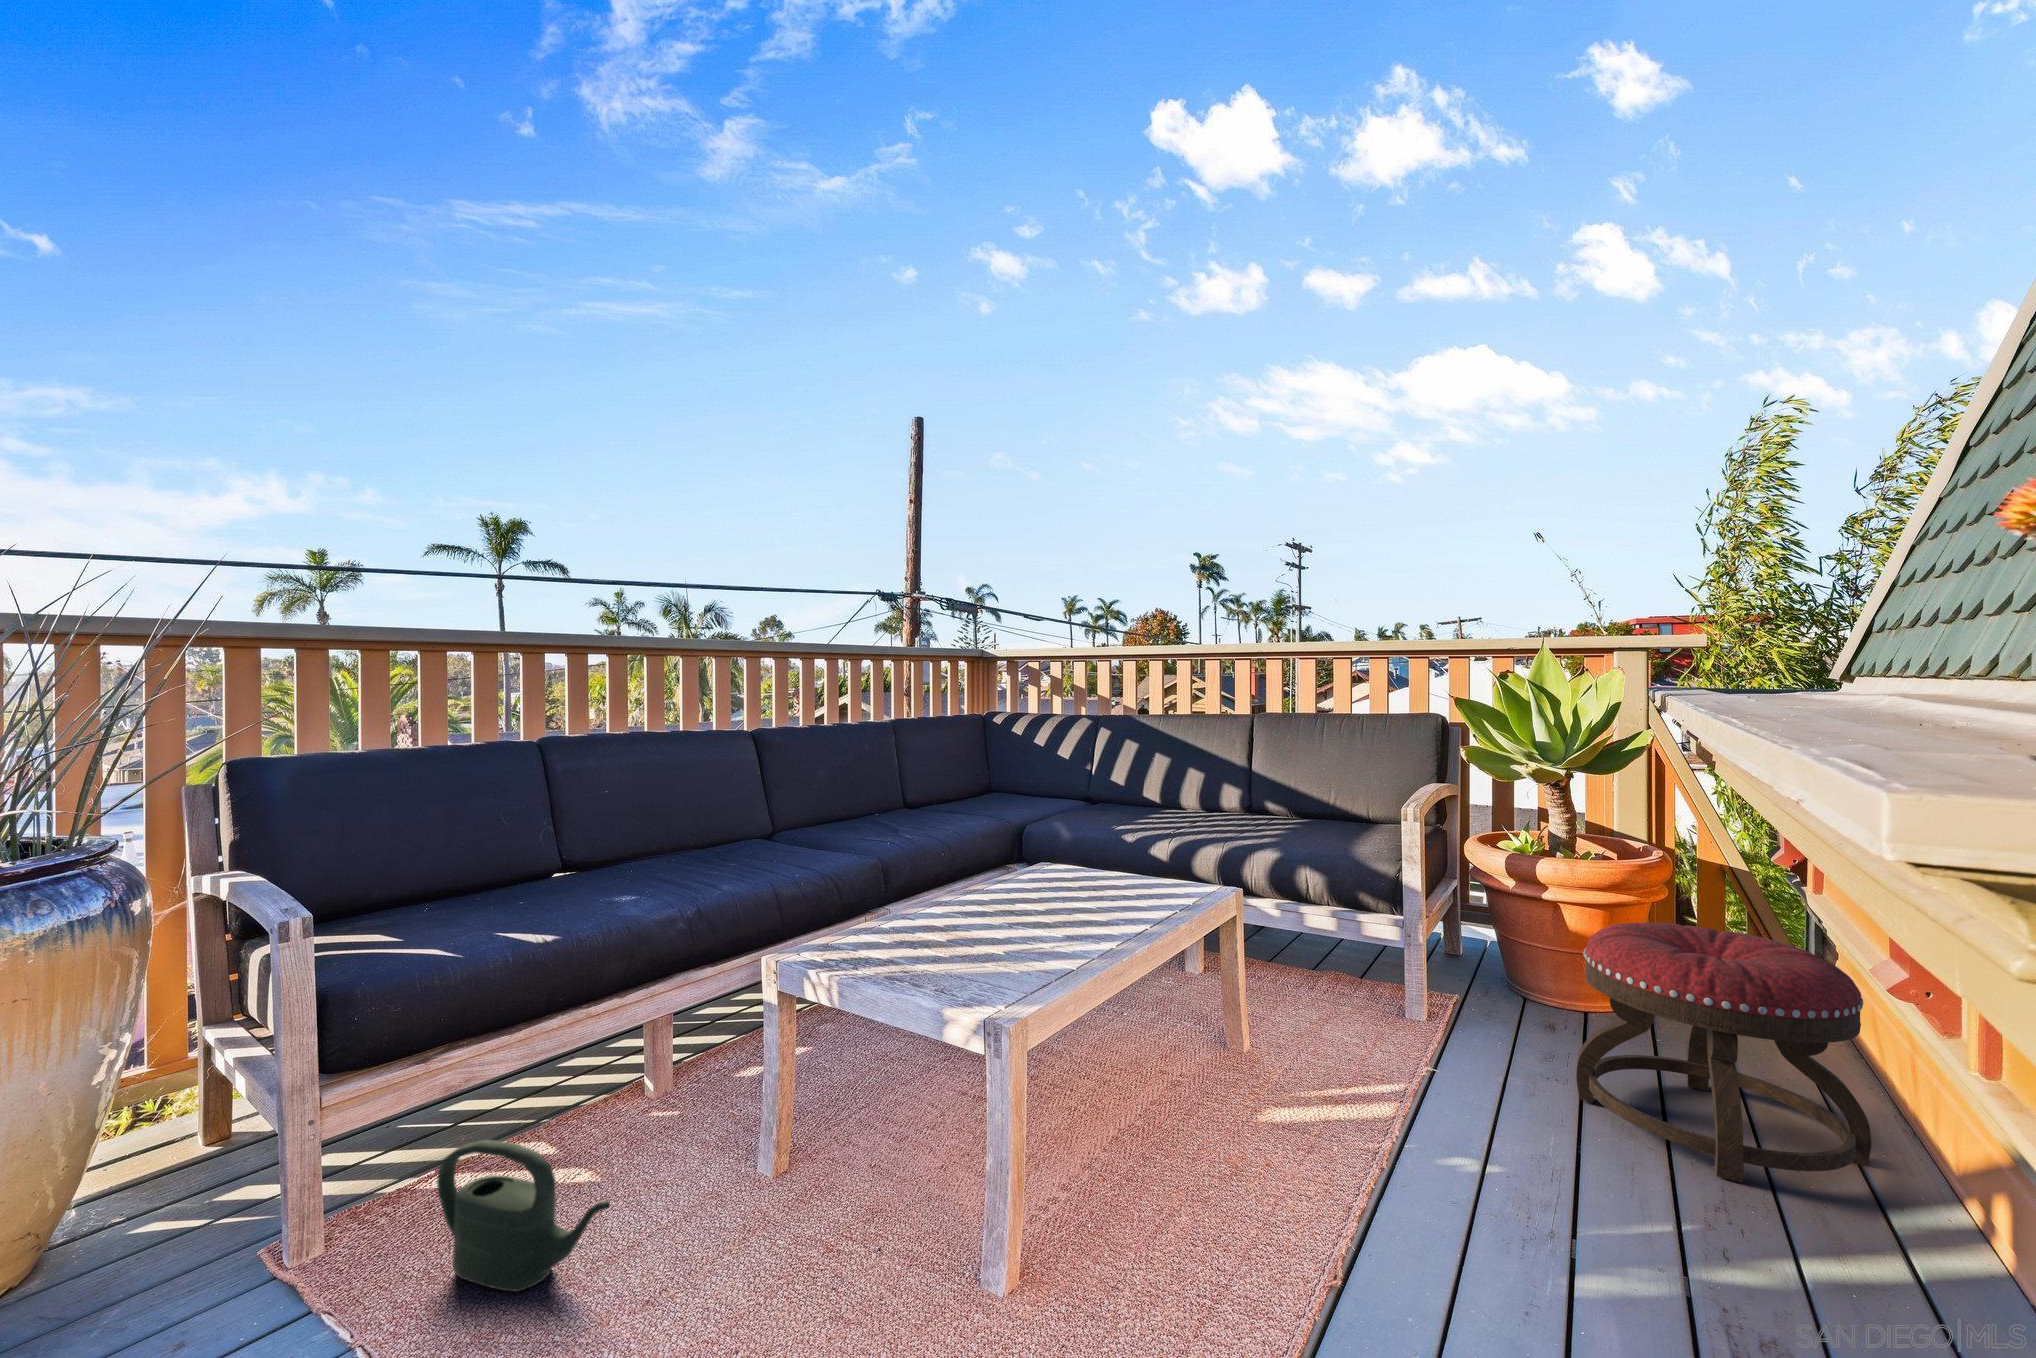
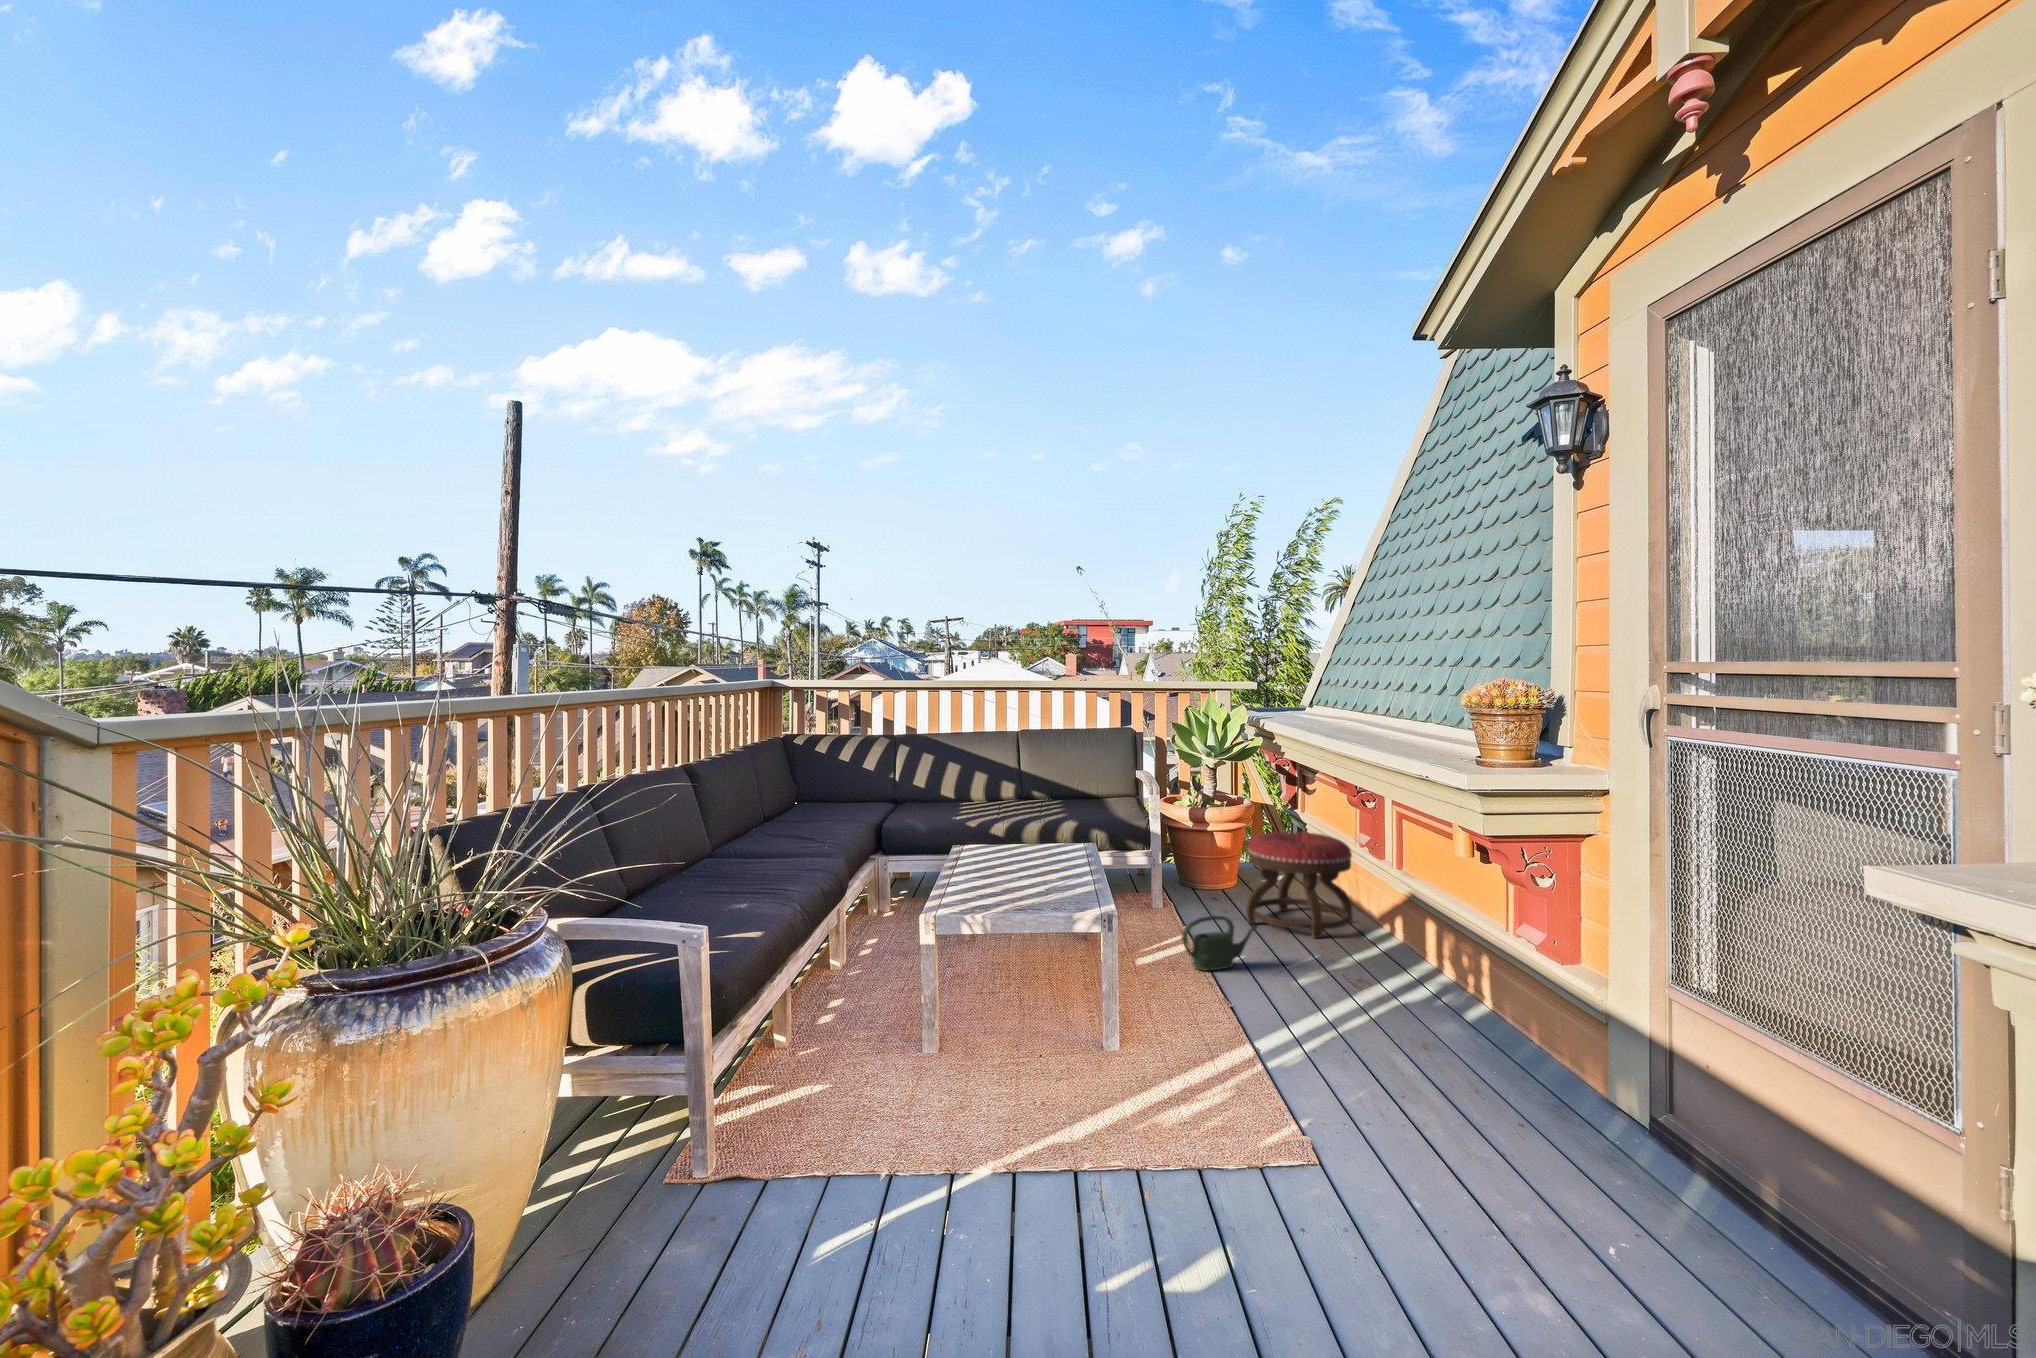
watering can: present [437,1140,610,1292] -> present [1182,916,1258,971]

